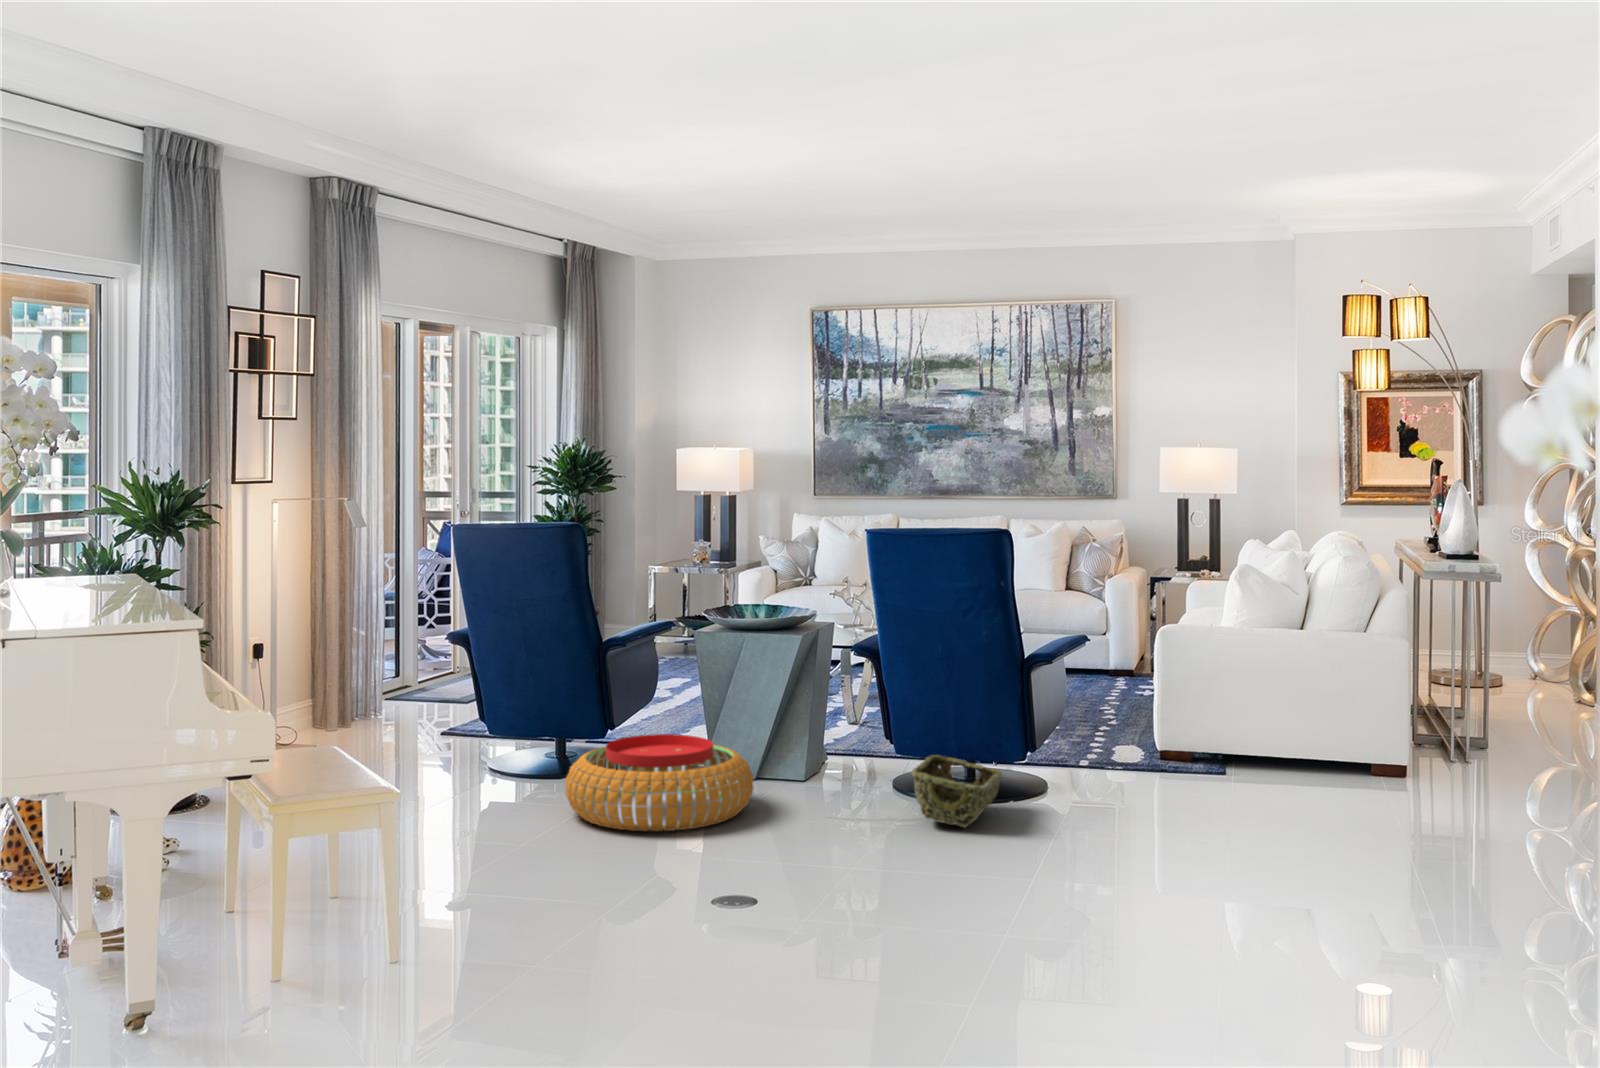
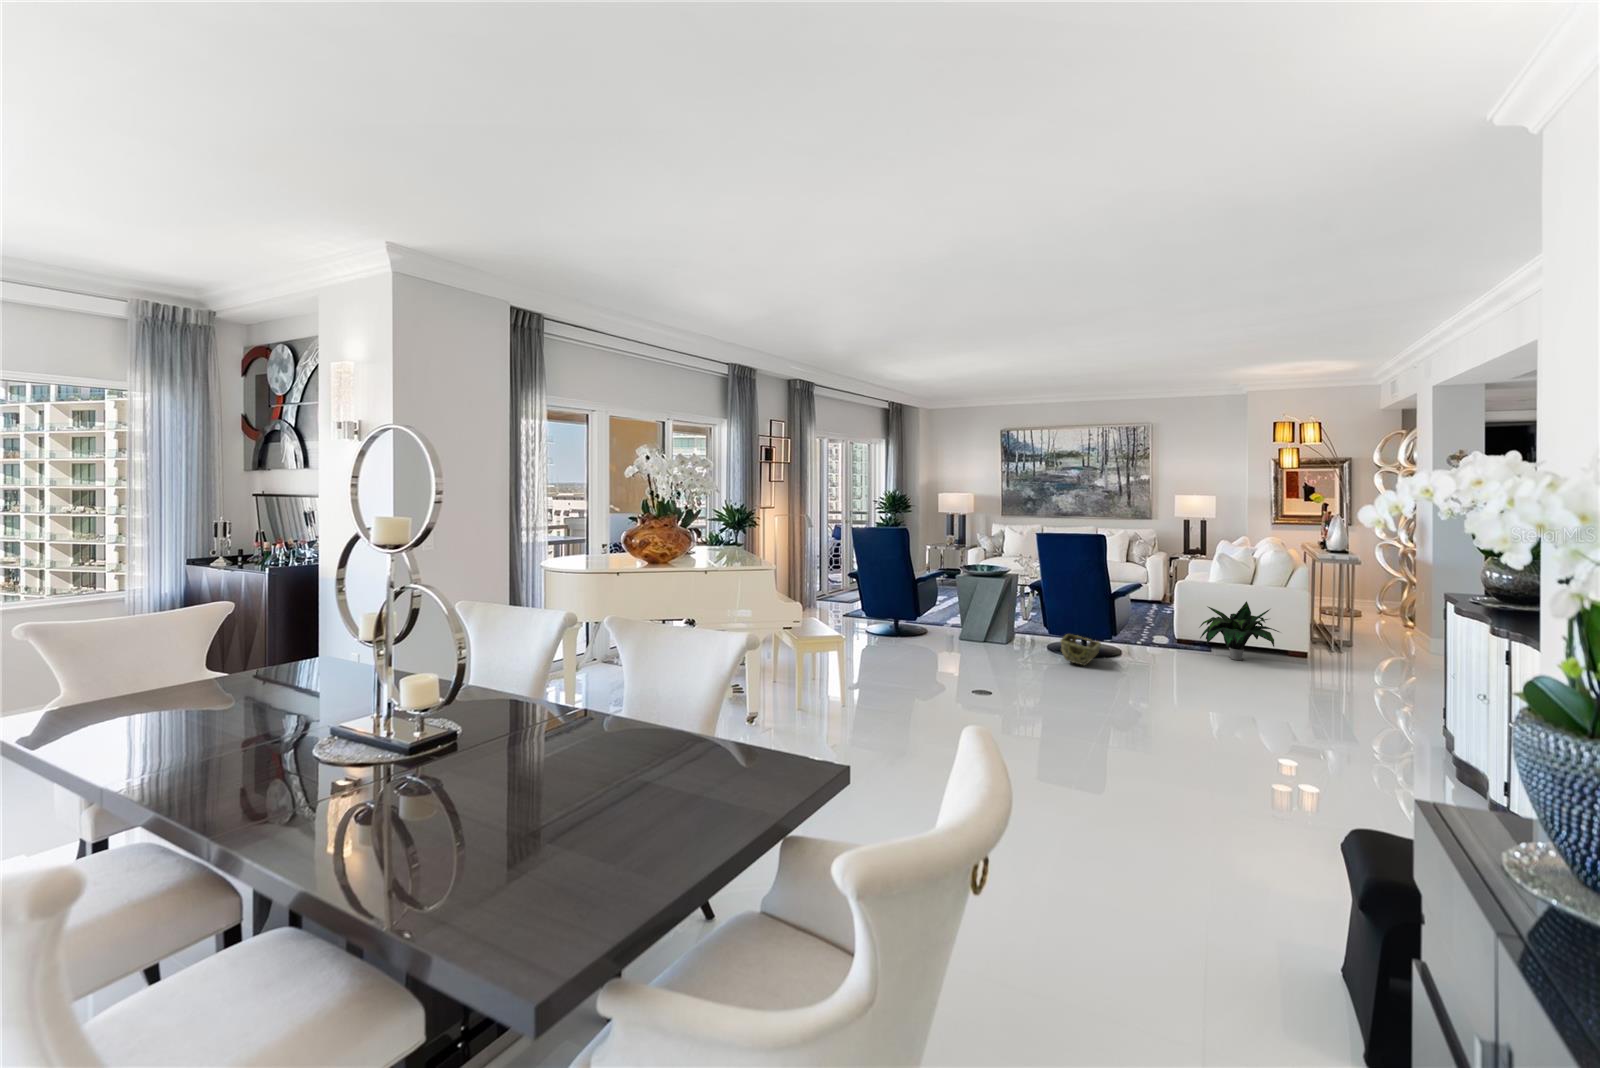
potted plant: none [1203,664,1367,793] -> present [1200,601,1279,660]
pouf: present [565,734,754,831] -> none [908,619,988,659]

